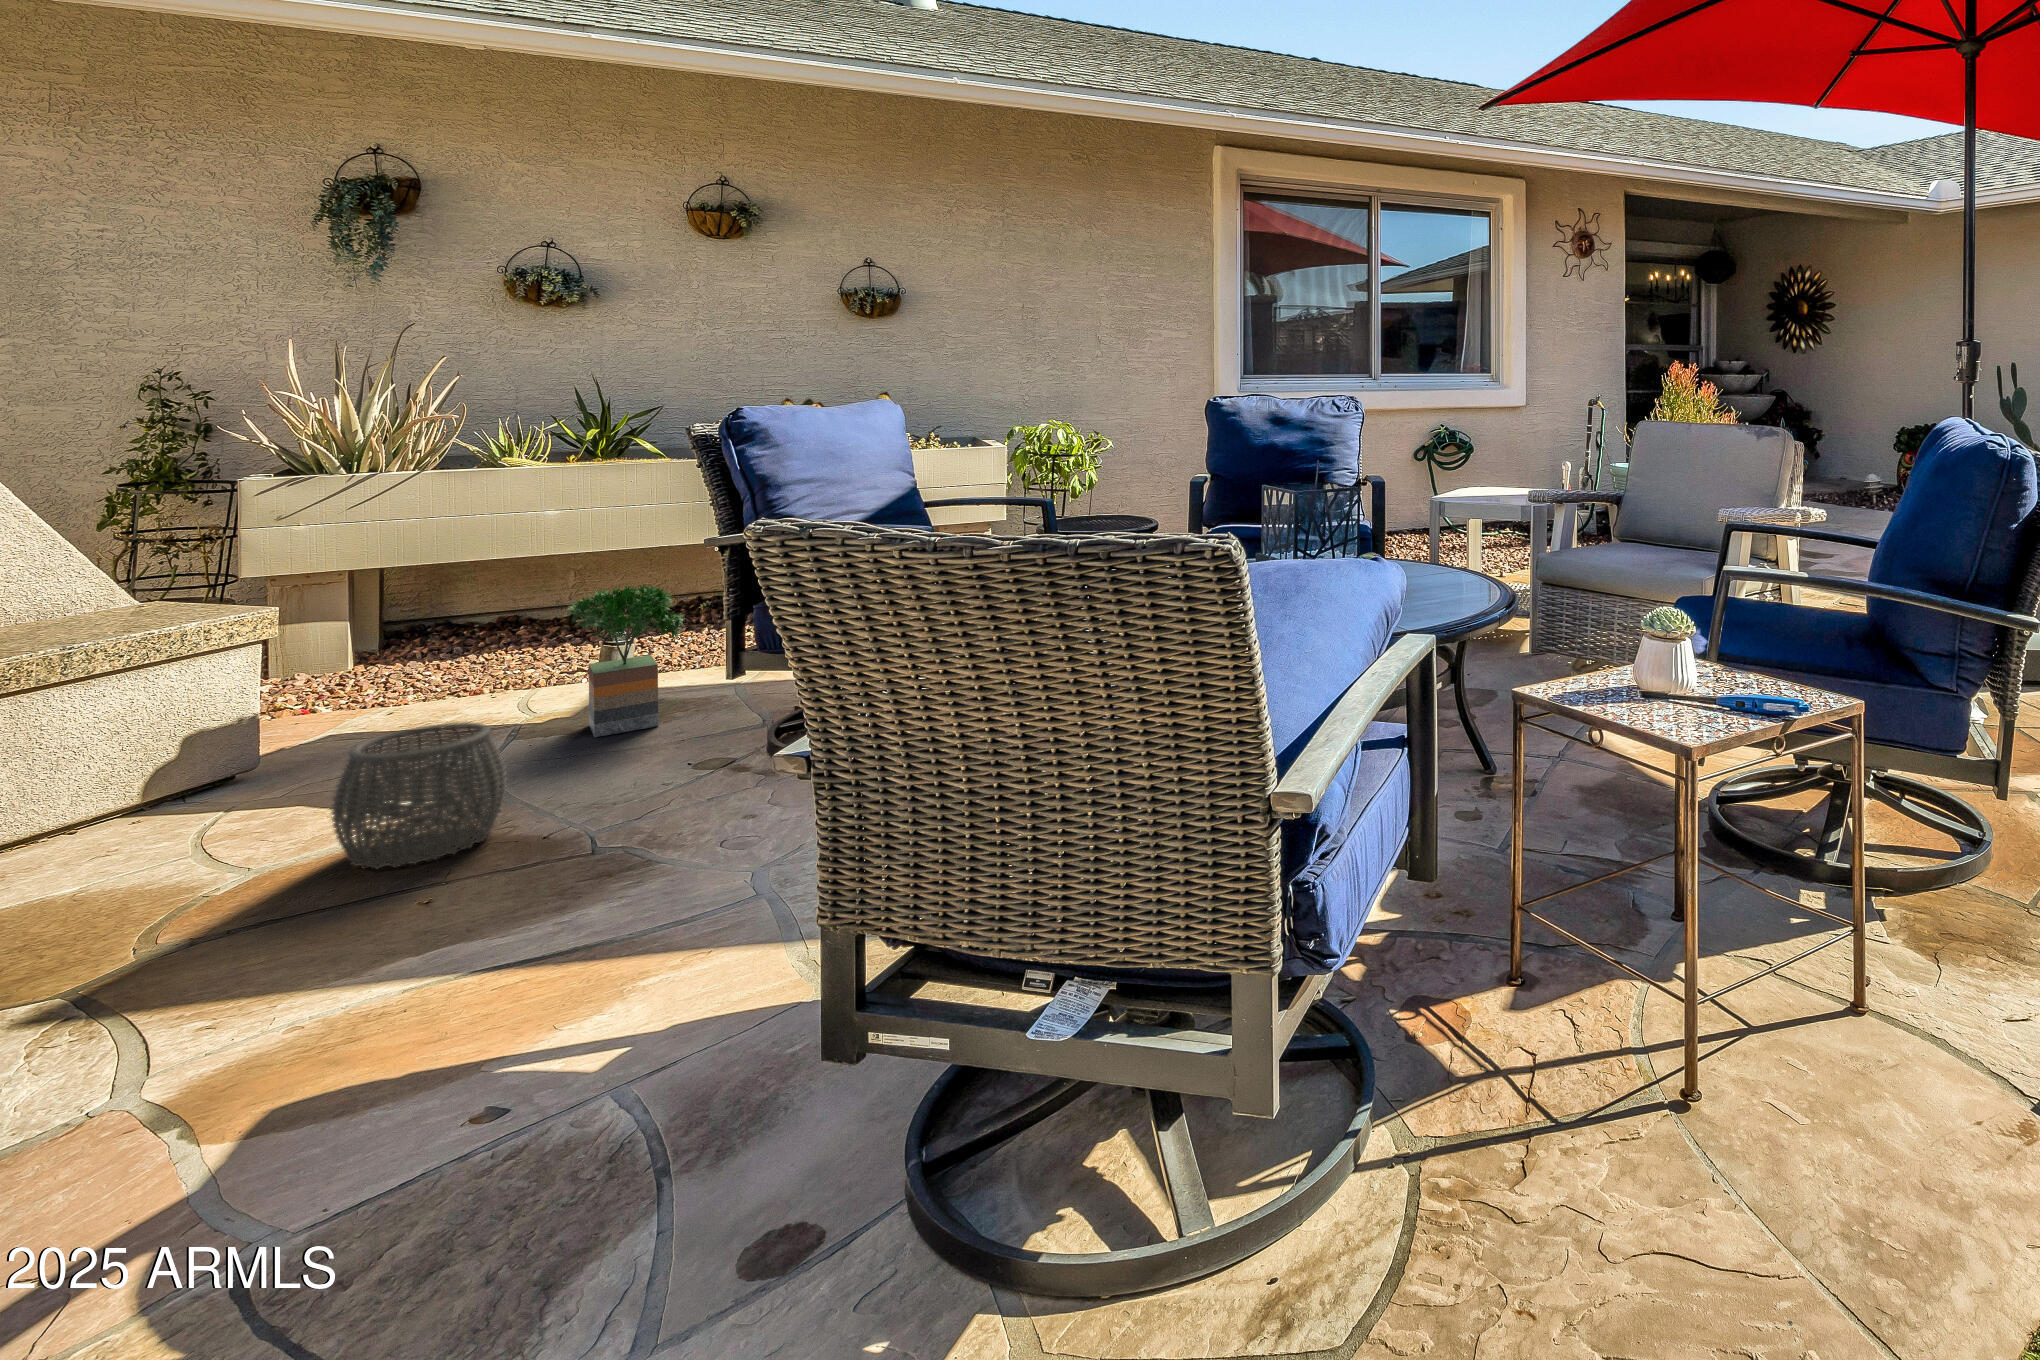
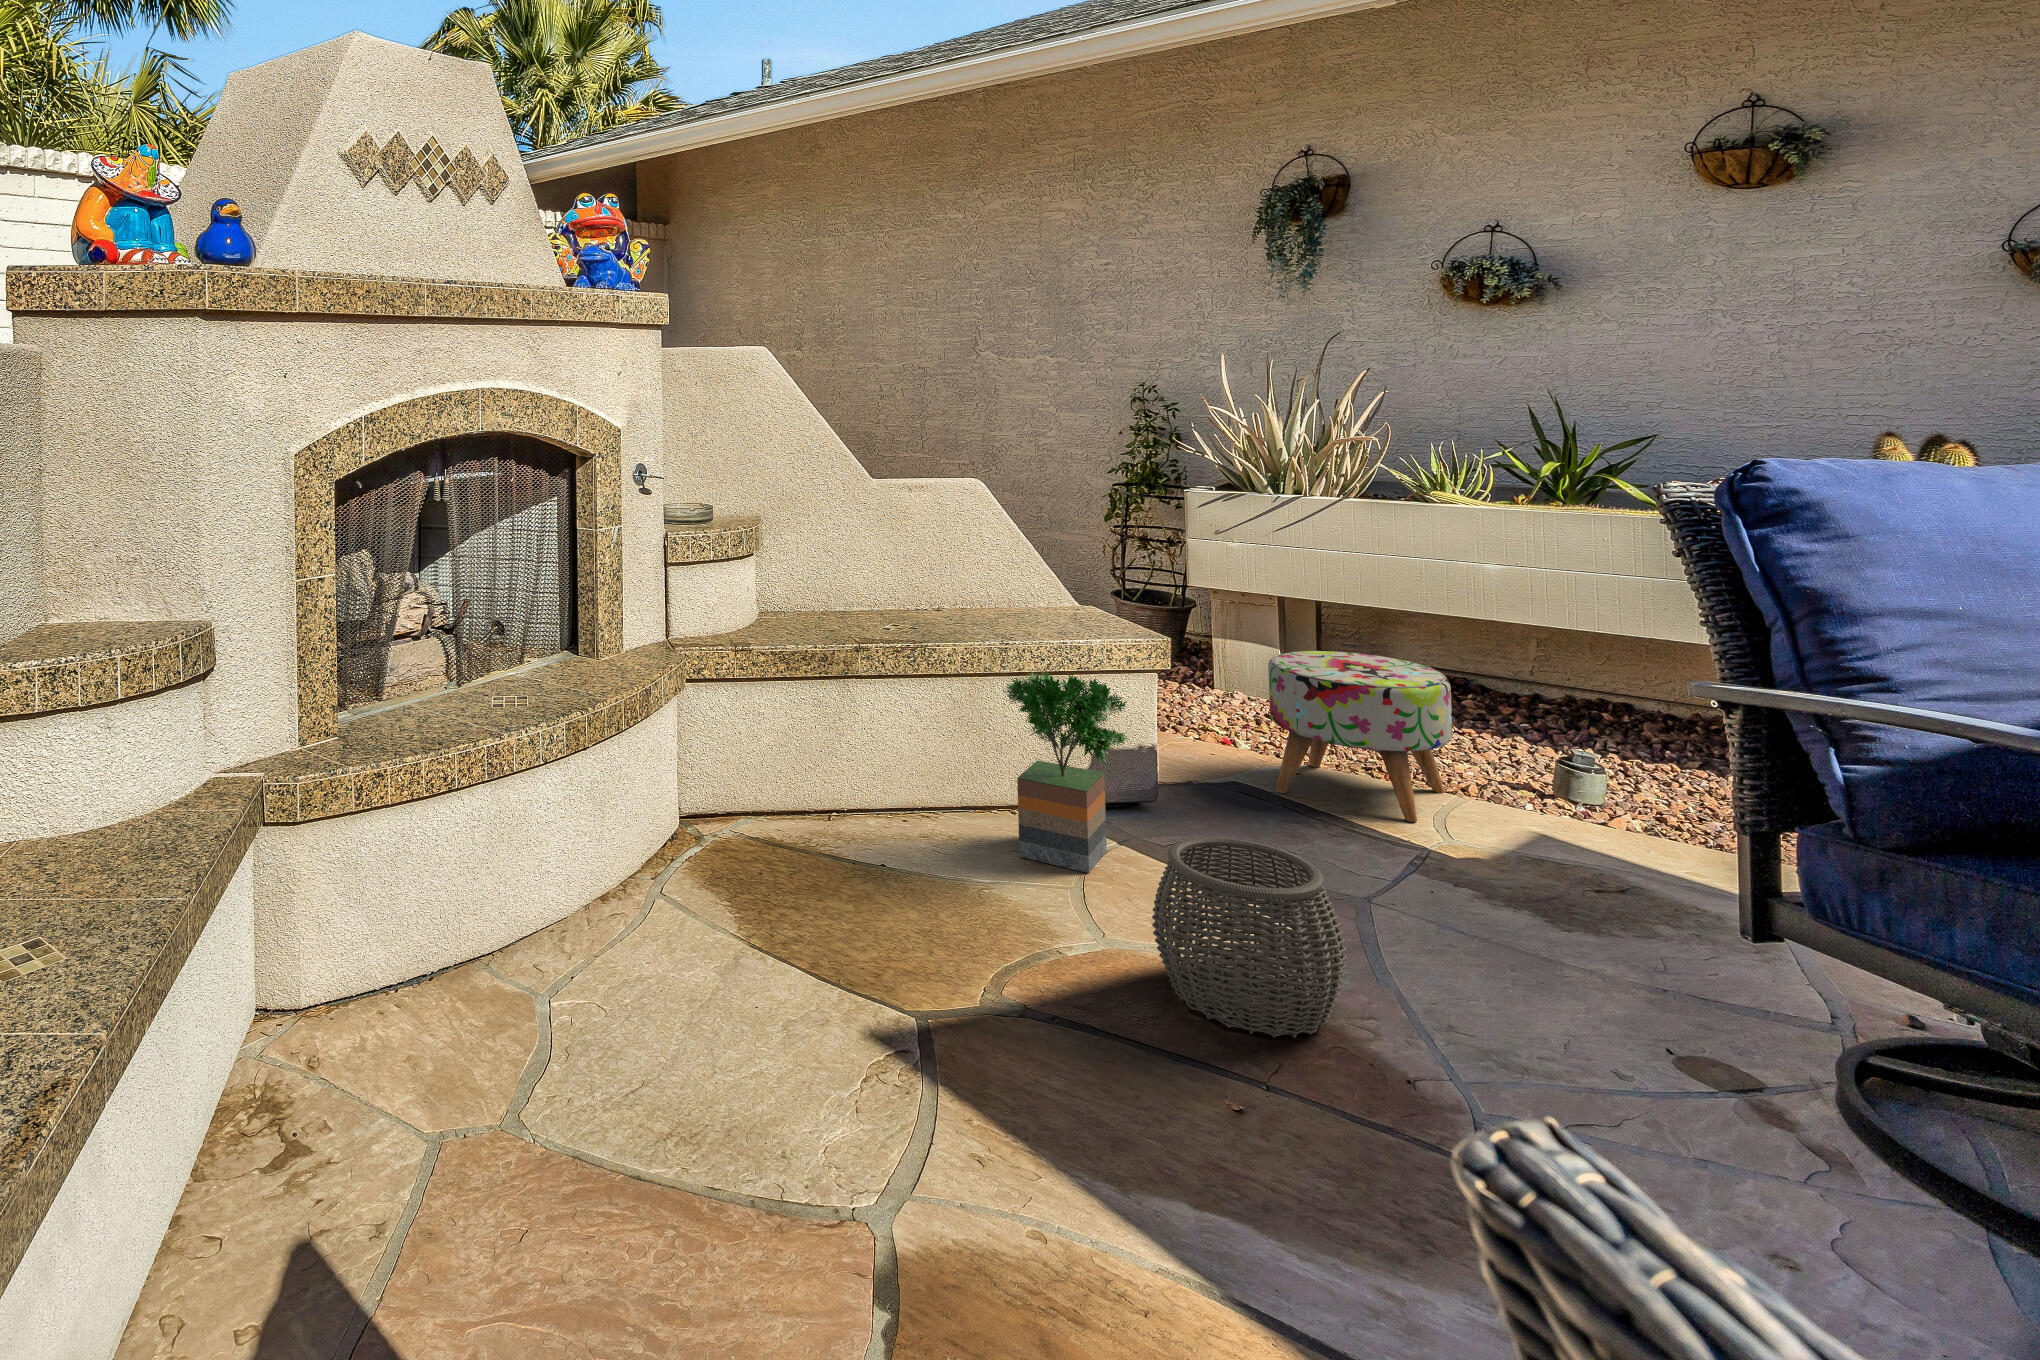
potted tree: present [567,585,683,737] -> present [1005,672,1129,873]
ottoman: none [364,593,533,730] -> present [1268,651,1452,822]

